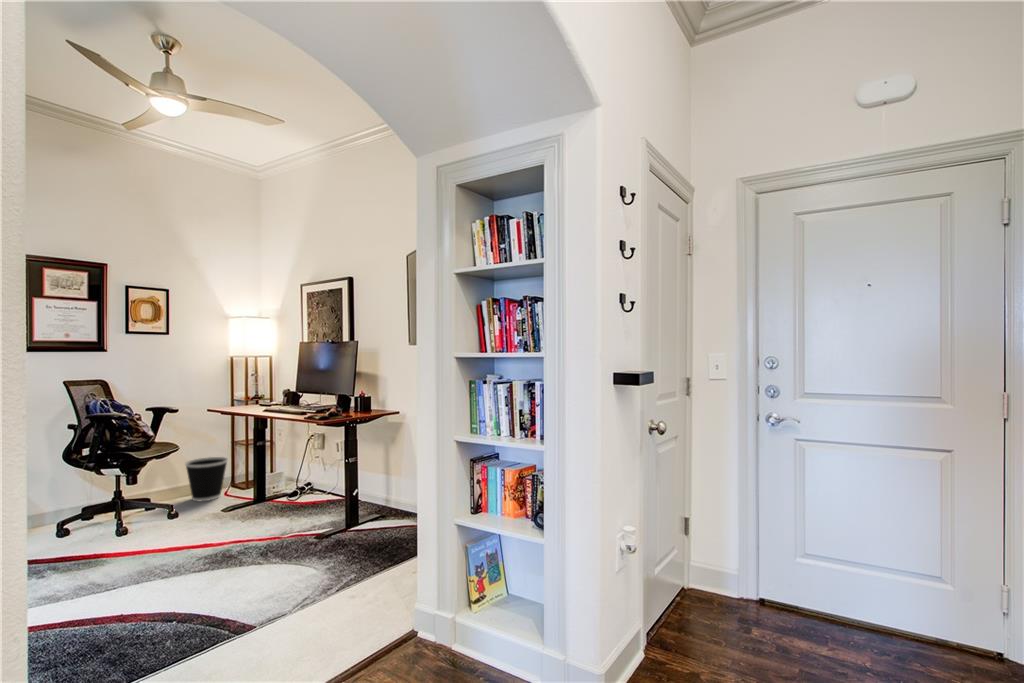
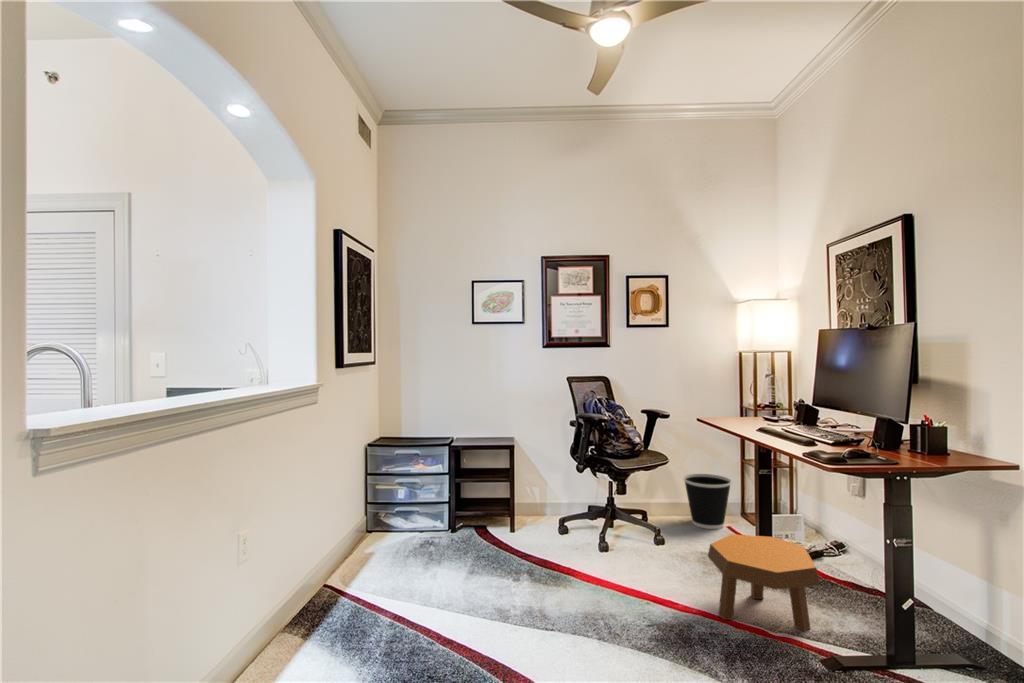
footstool: none [234,481,309,541] -> present [708,534,819,631]

